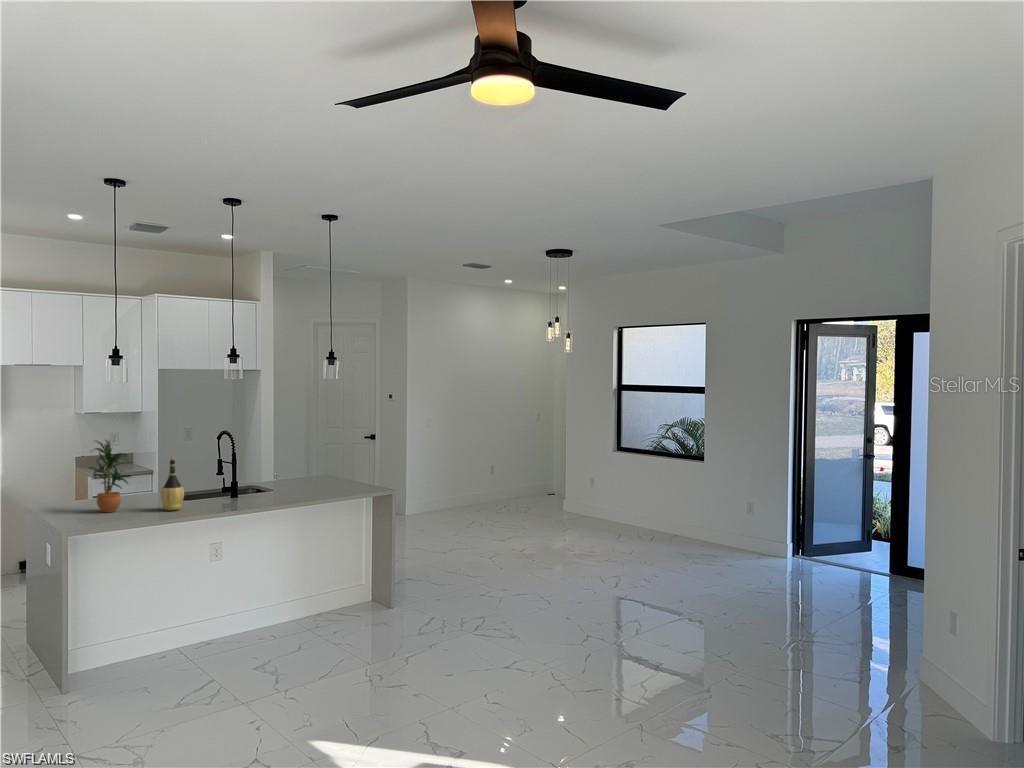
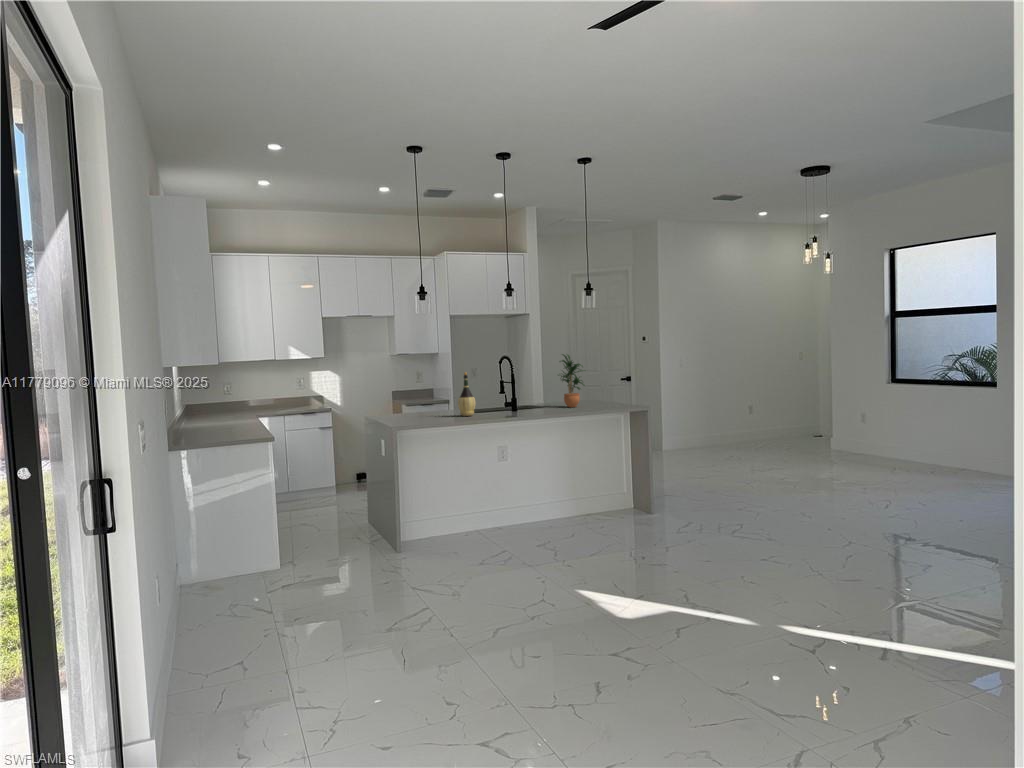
potted plant: present [90,440,132,512] -> present [560,354,584,407]

